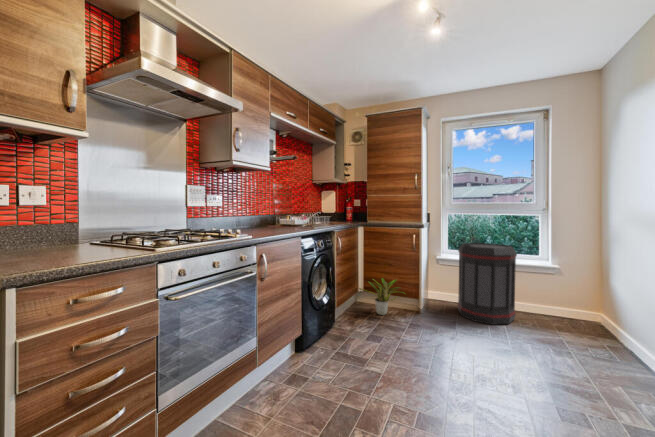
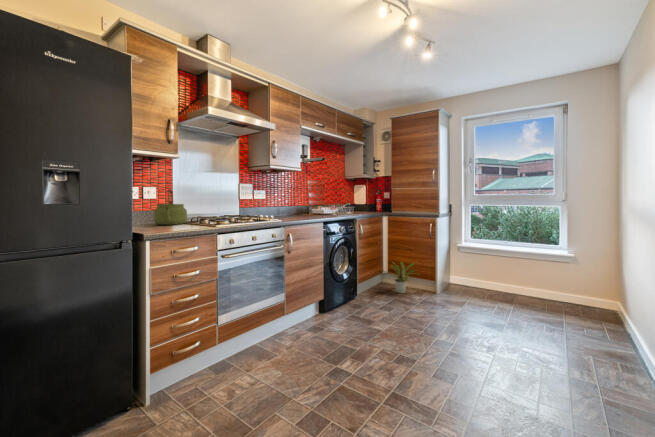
kettle: none [38,189,102,249] -> present [154,189,187,225]
trash can: present [458,243,517,325] -> none [473,232,528,306]

